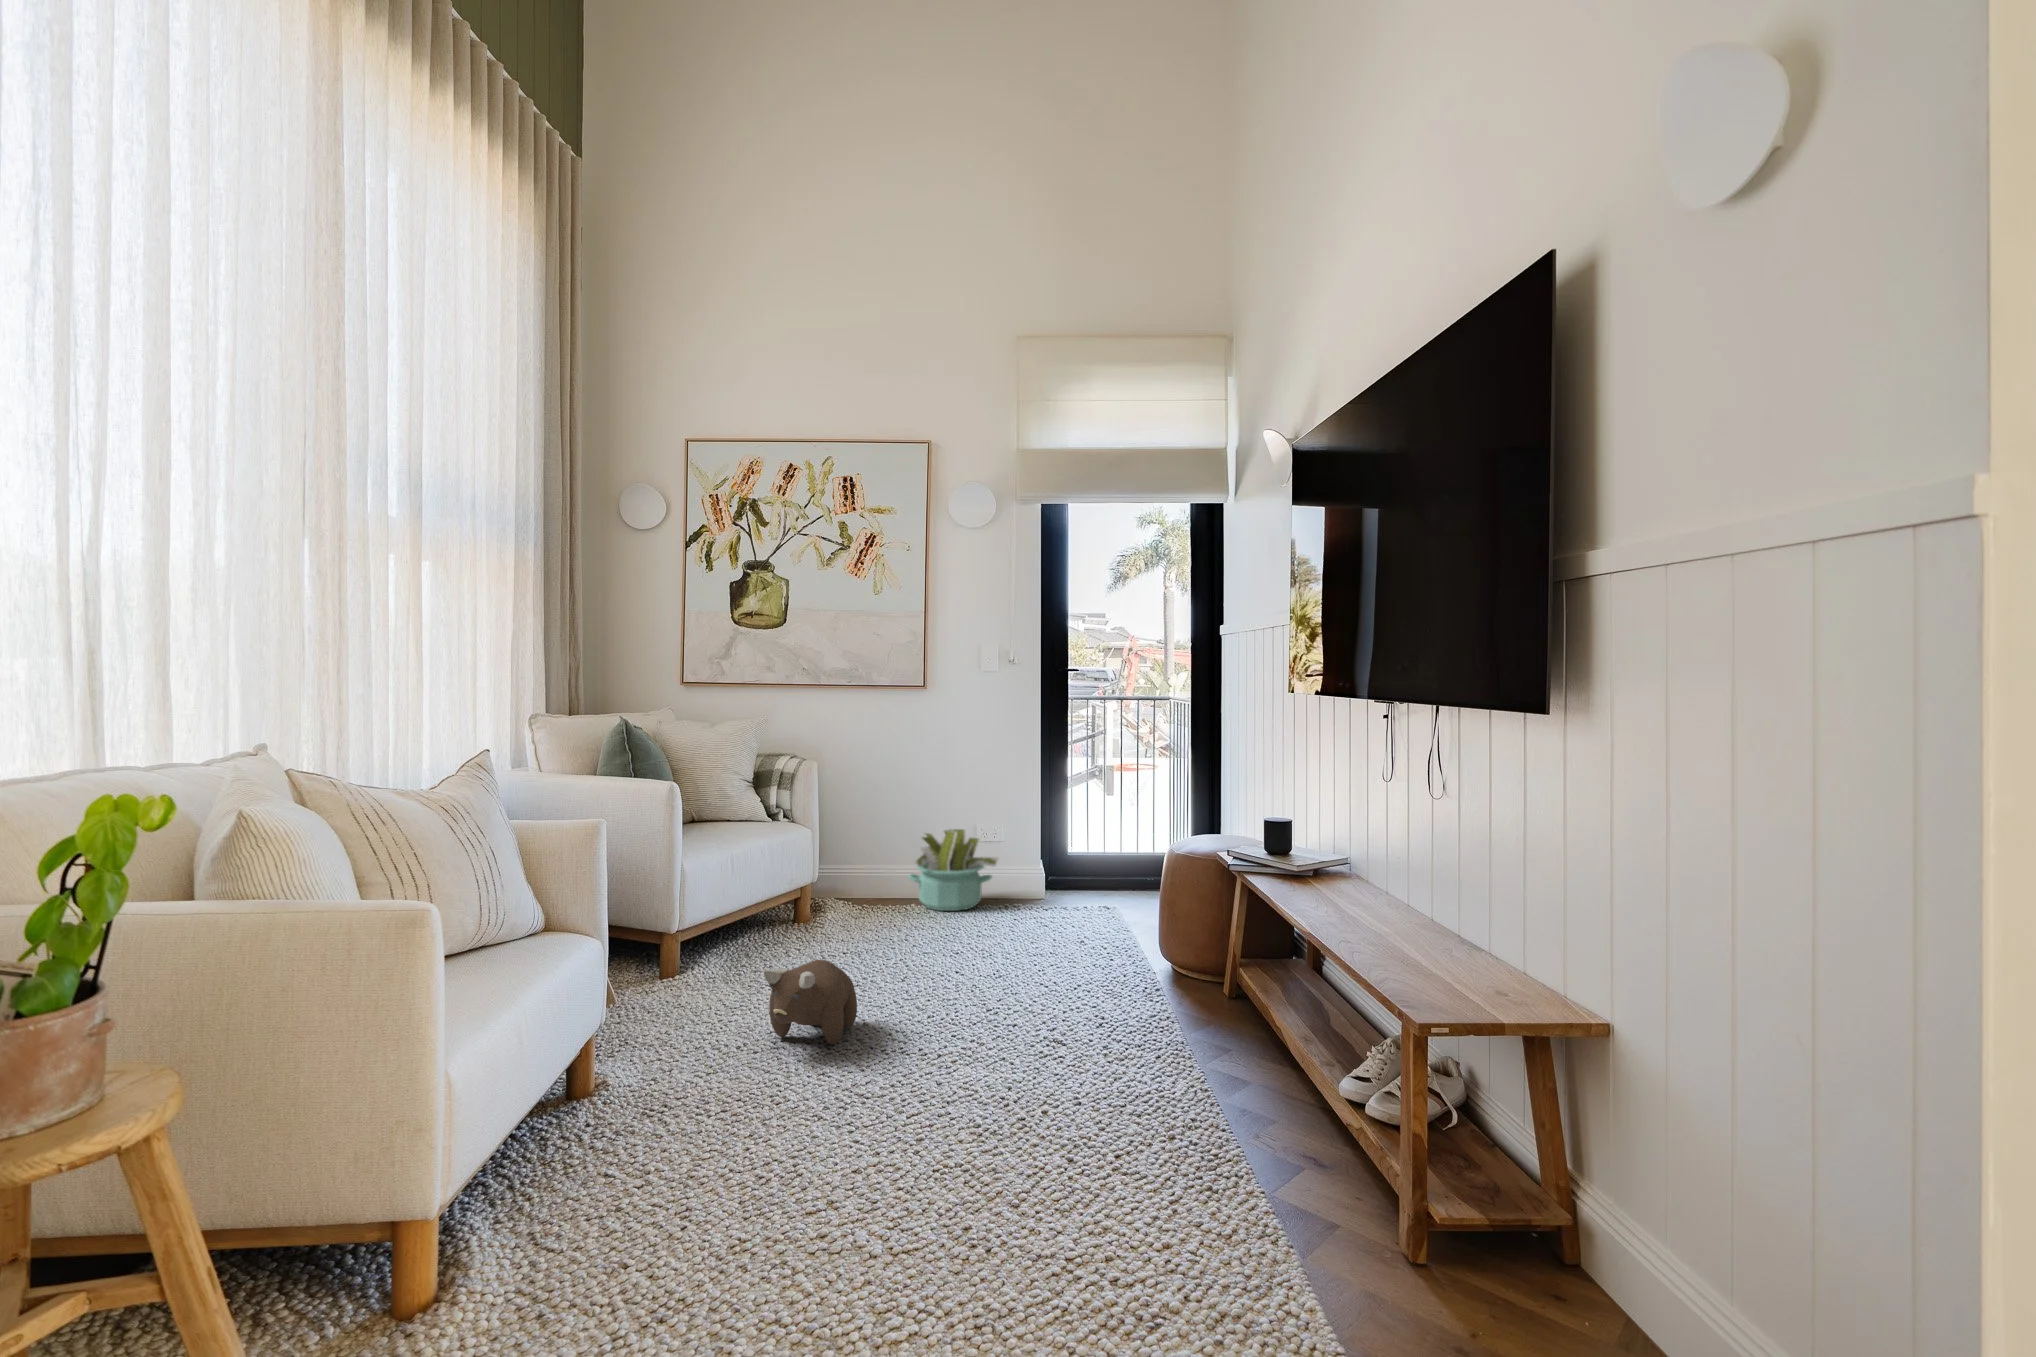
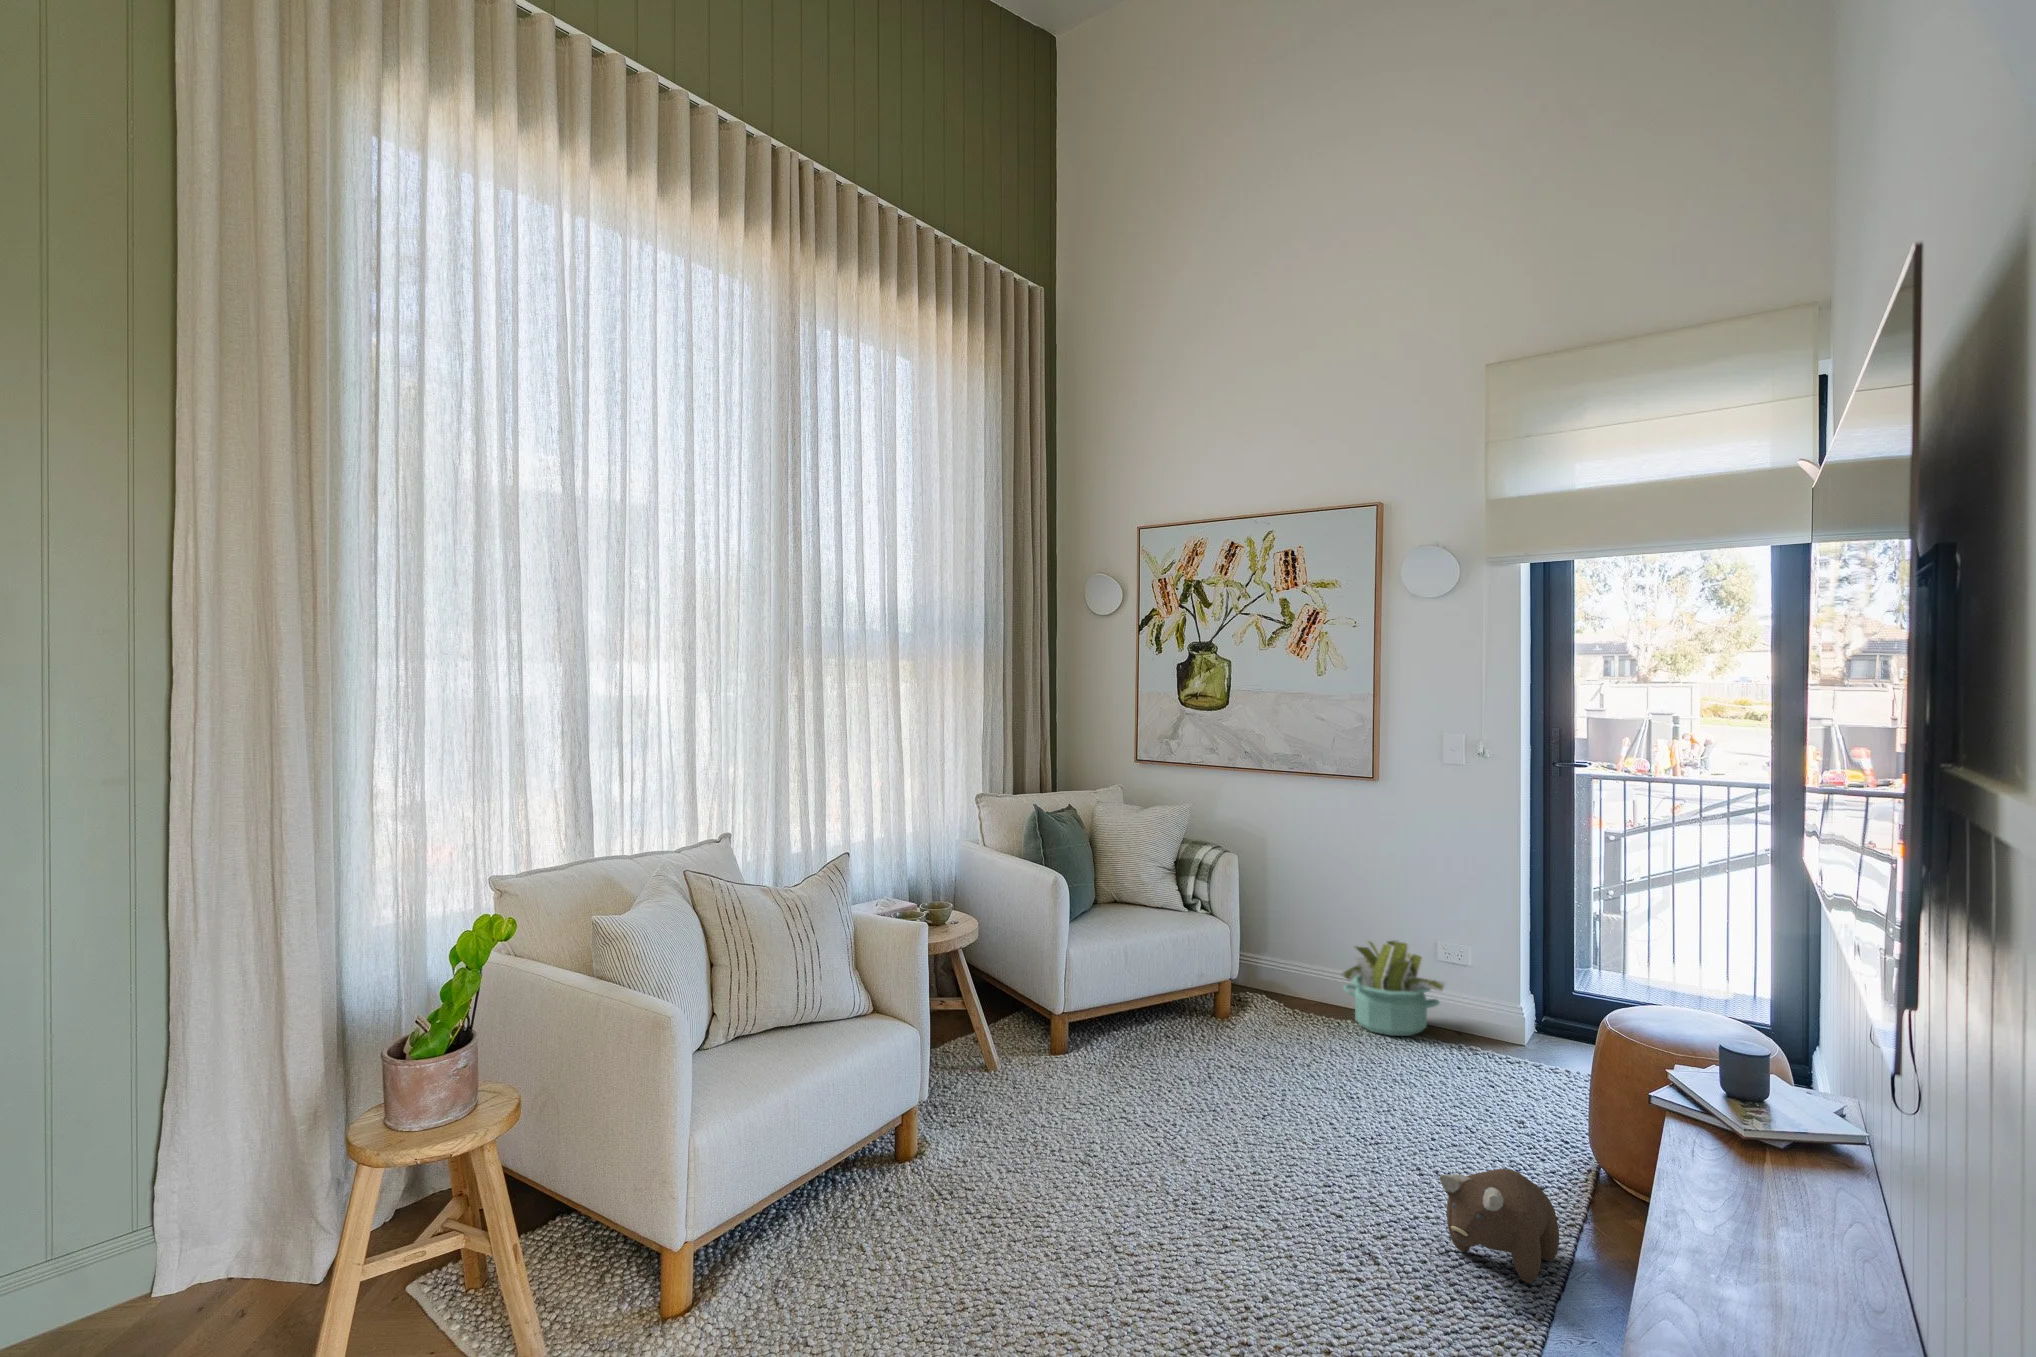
plush toy: present [764,960,857,1044] -> present [1440,1169,1559,1283]

